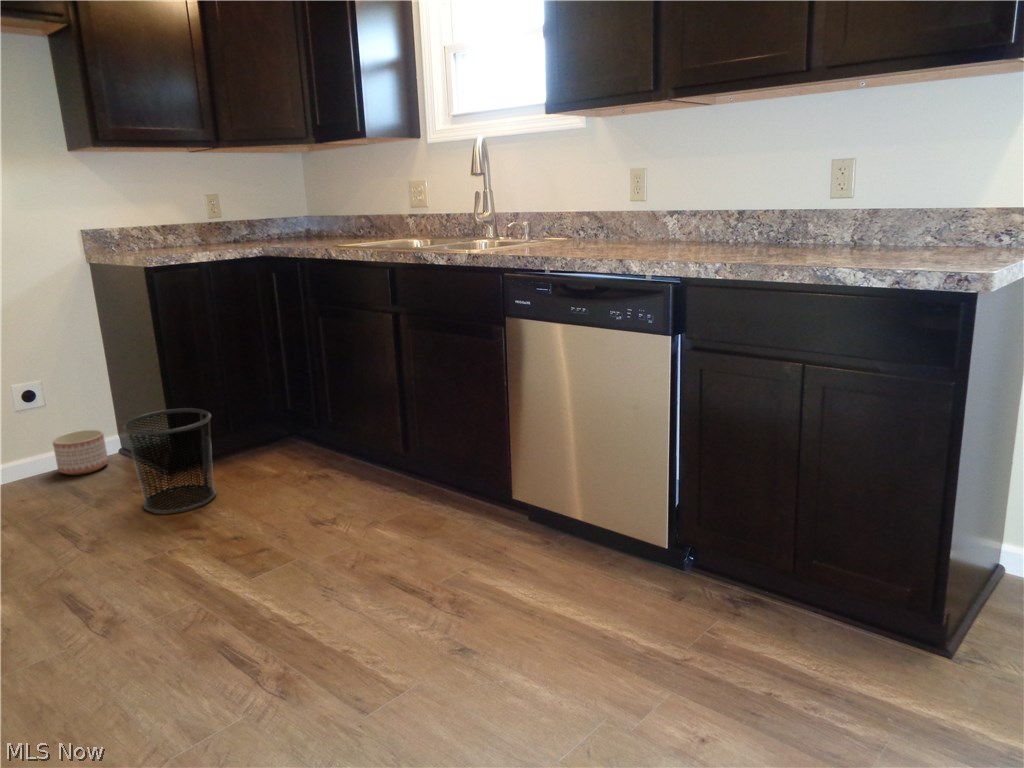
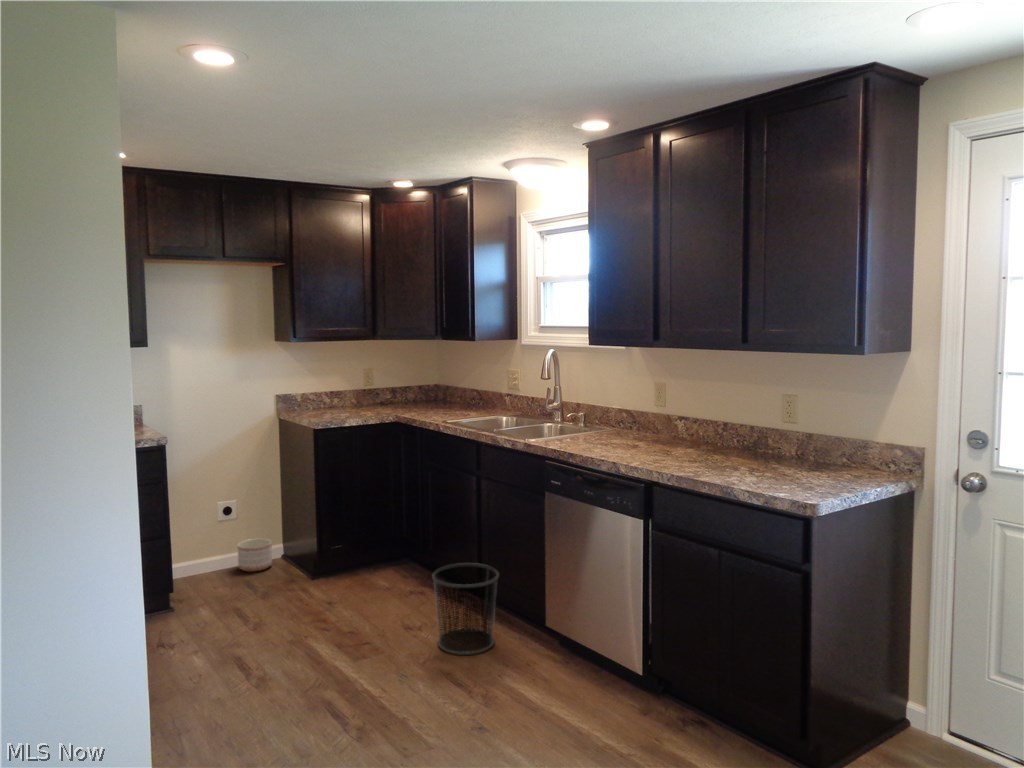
trash can: present [123,408,216,513] -> present [432,563,499,655]

